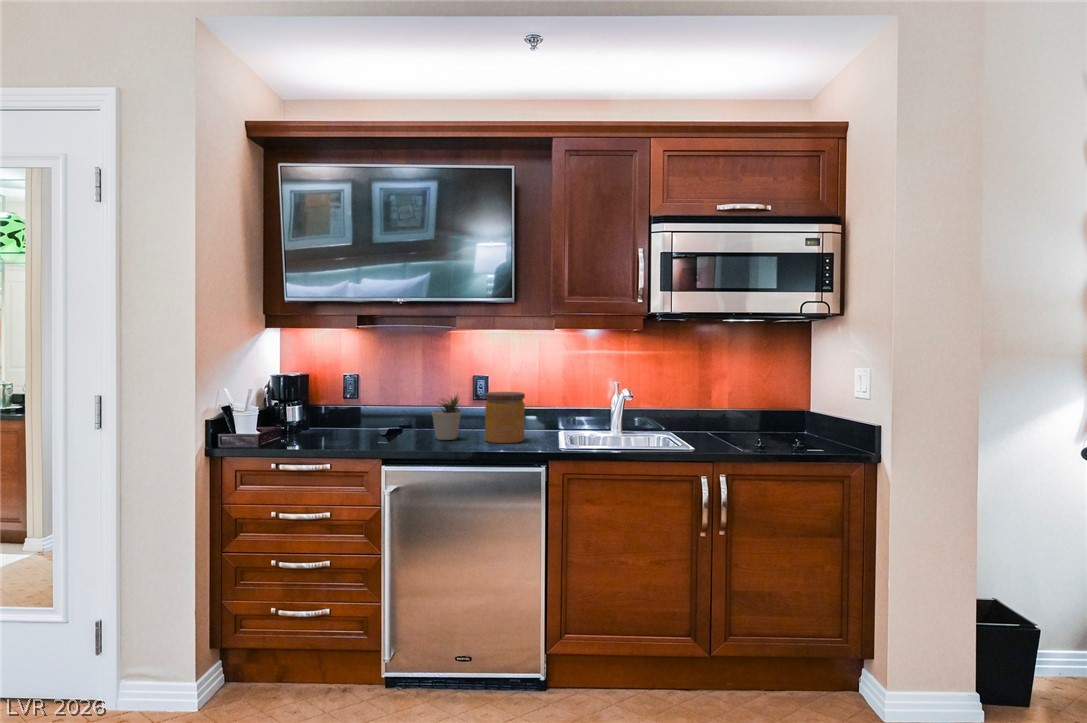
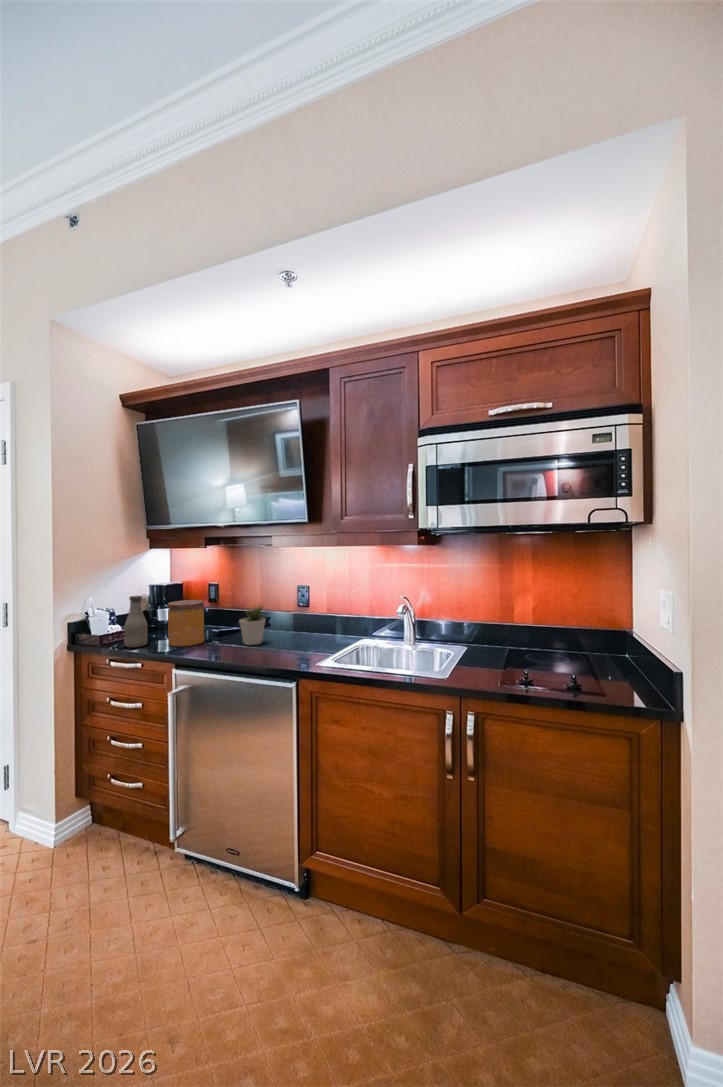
bottle: none [297,385,324,447] -> present [124,596,147,648]
jar: present [485,392,525,443] -> present [168,600,204,646]

